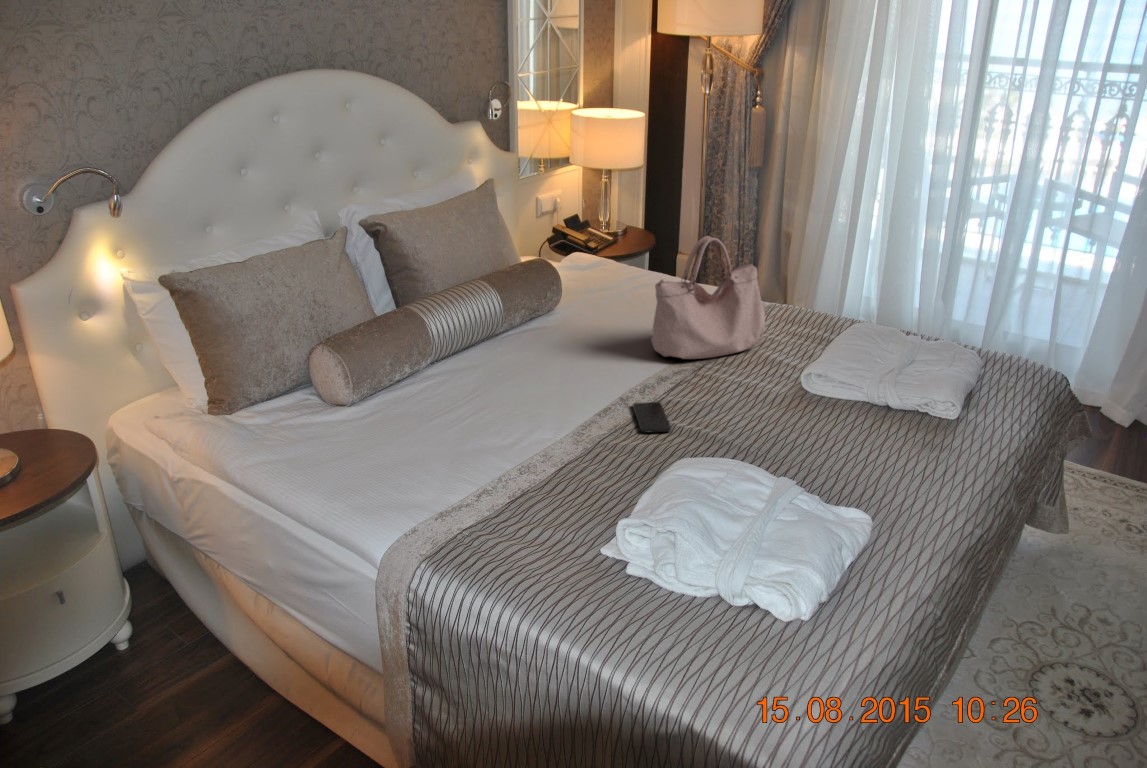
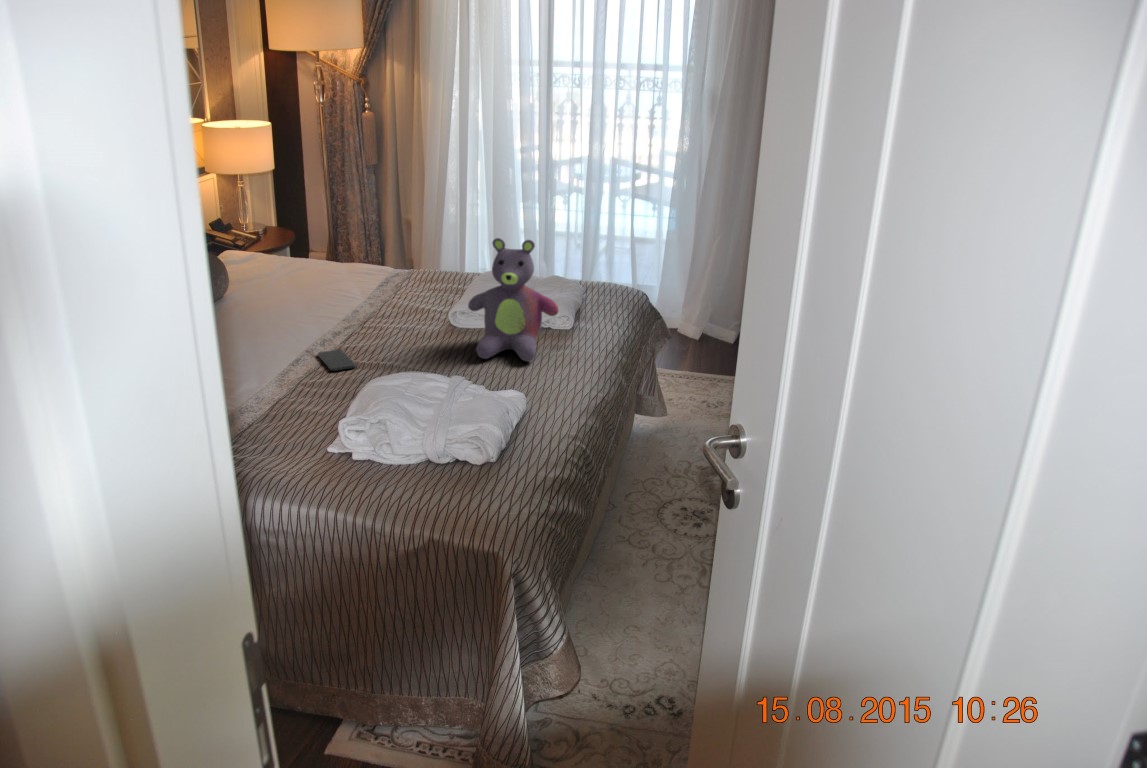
handbag: present [651,236,765,359] -> none [316,211,415,318]
stuffed bear: none [820,298,940,462] -> present [468,238,558,362]

